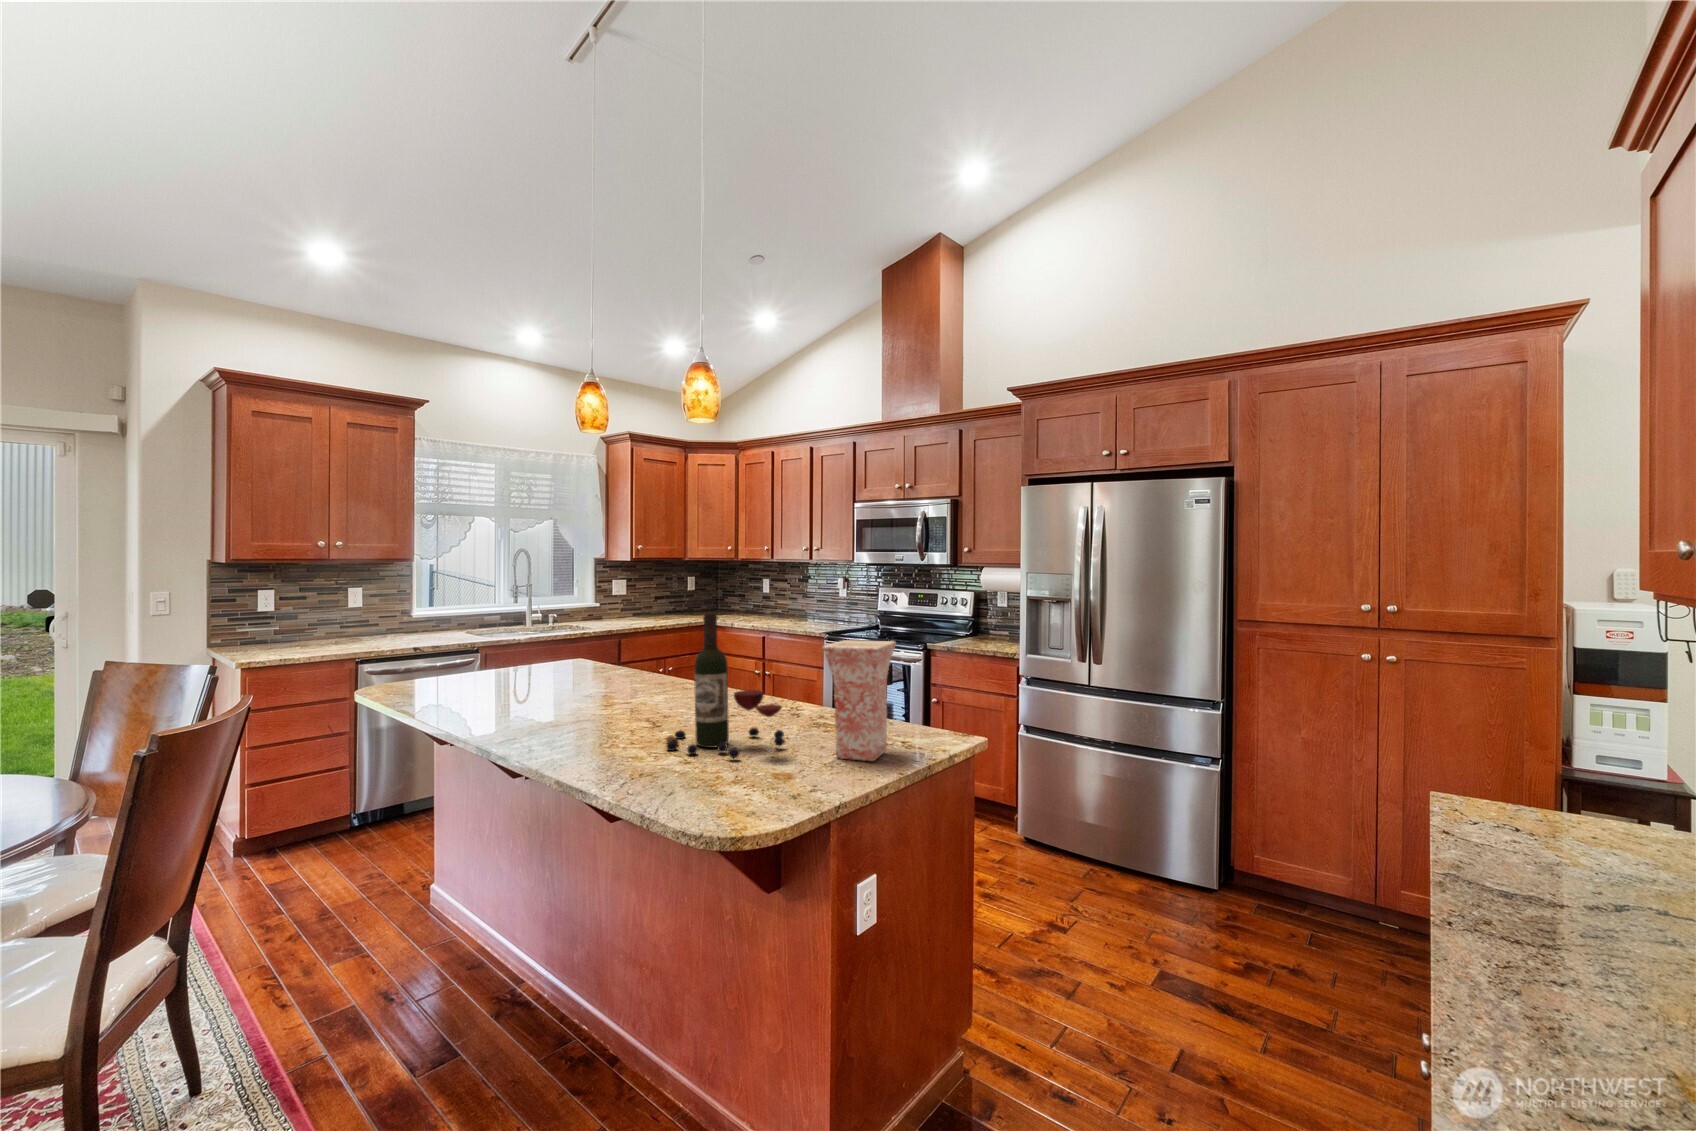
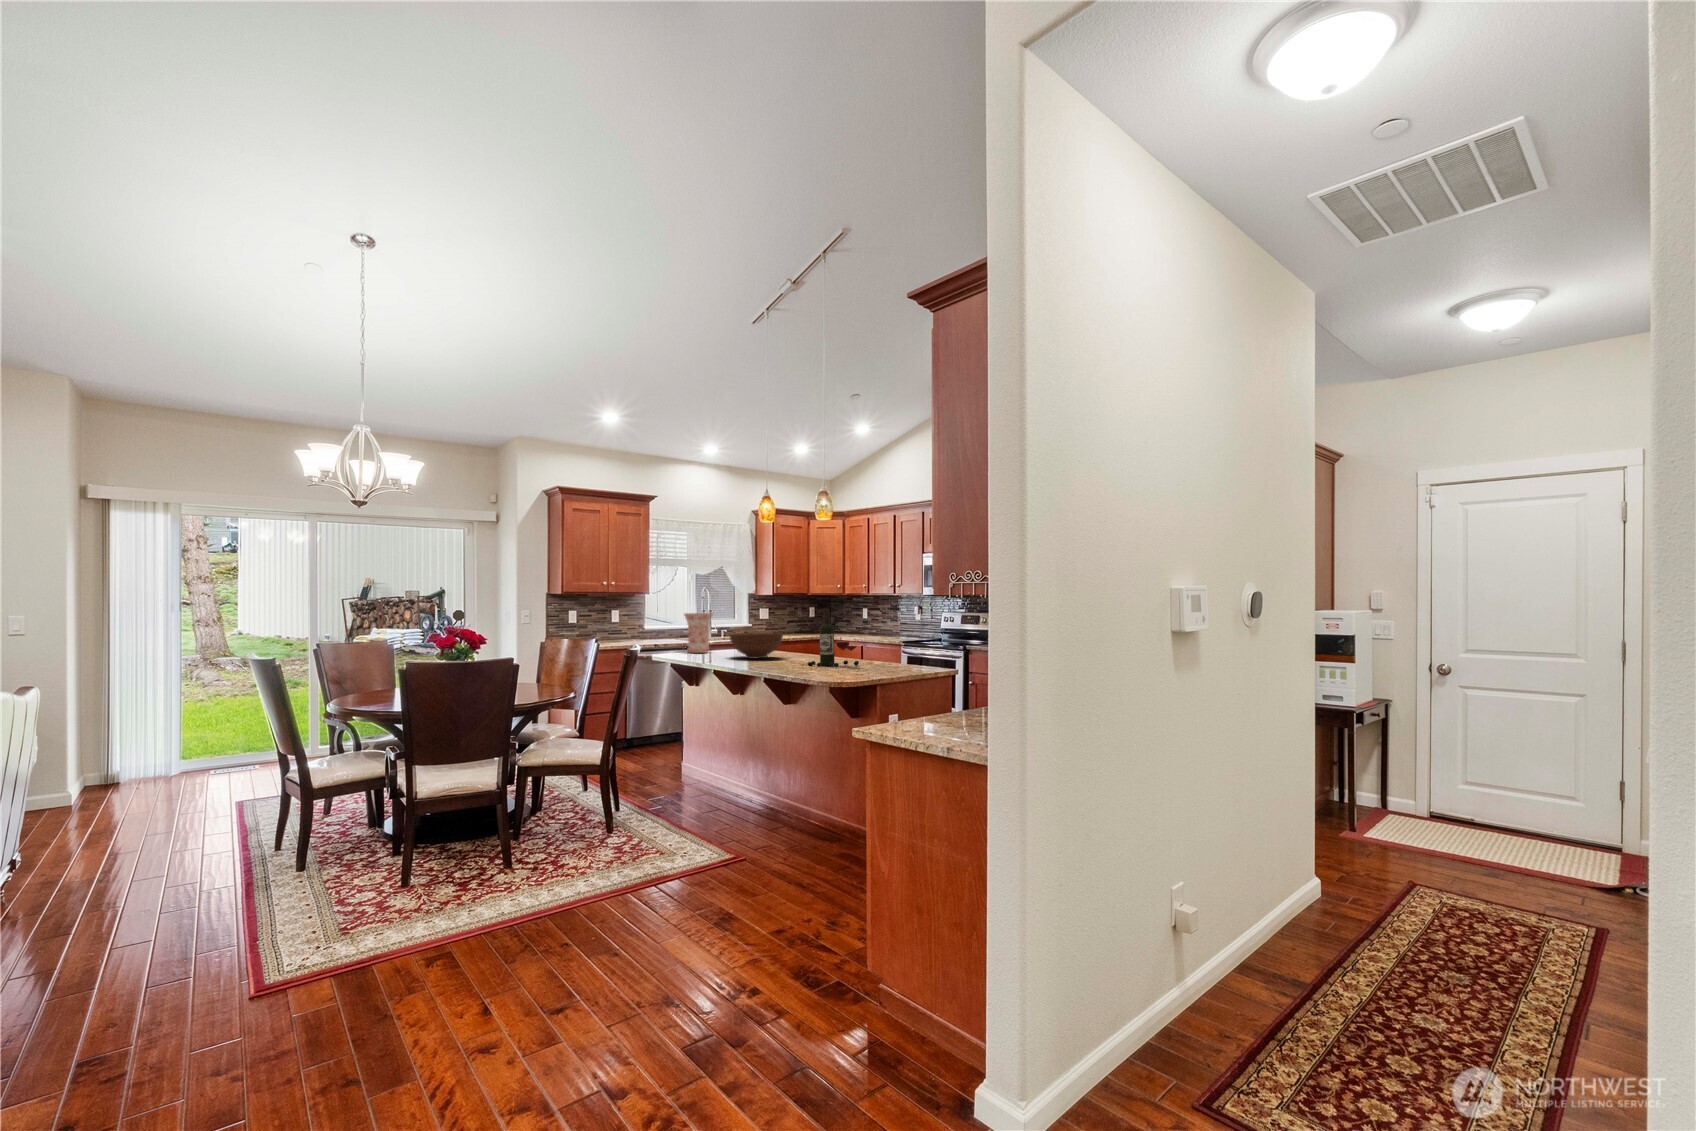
vase: present [823,640,896,761] -> present [684,613,713,653]
fruit bowl: none [497,651,619,713] -> present [729,632,783,659]

